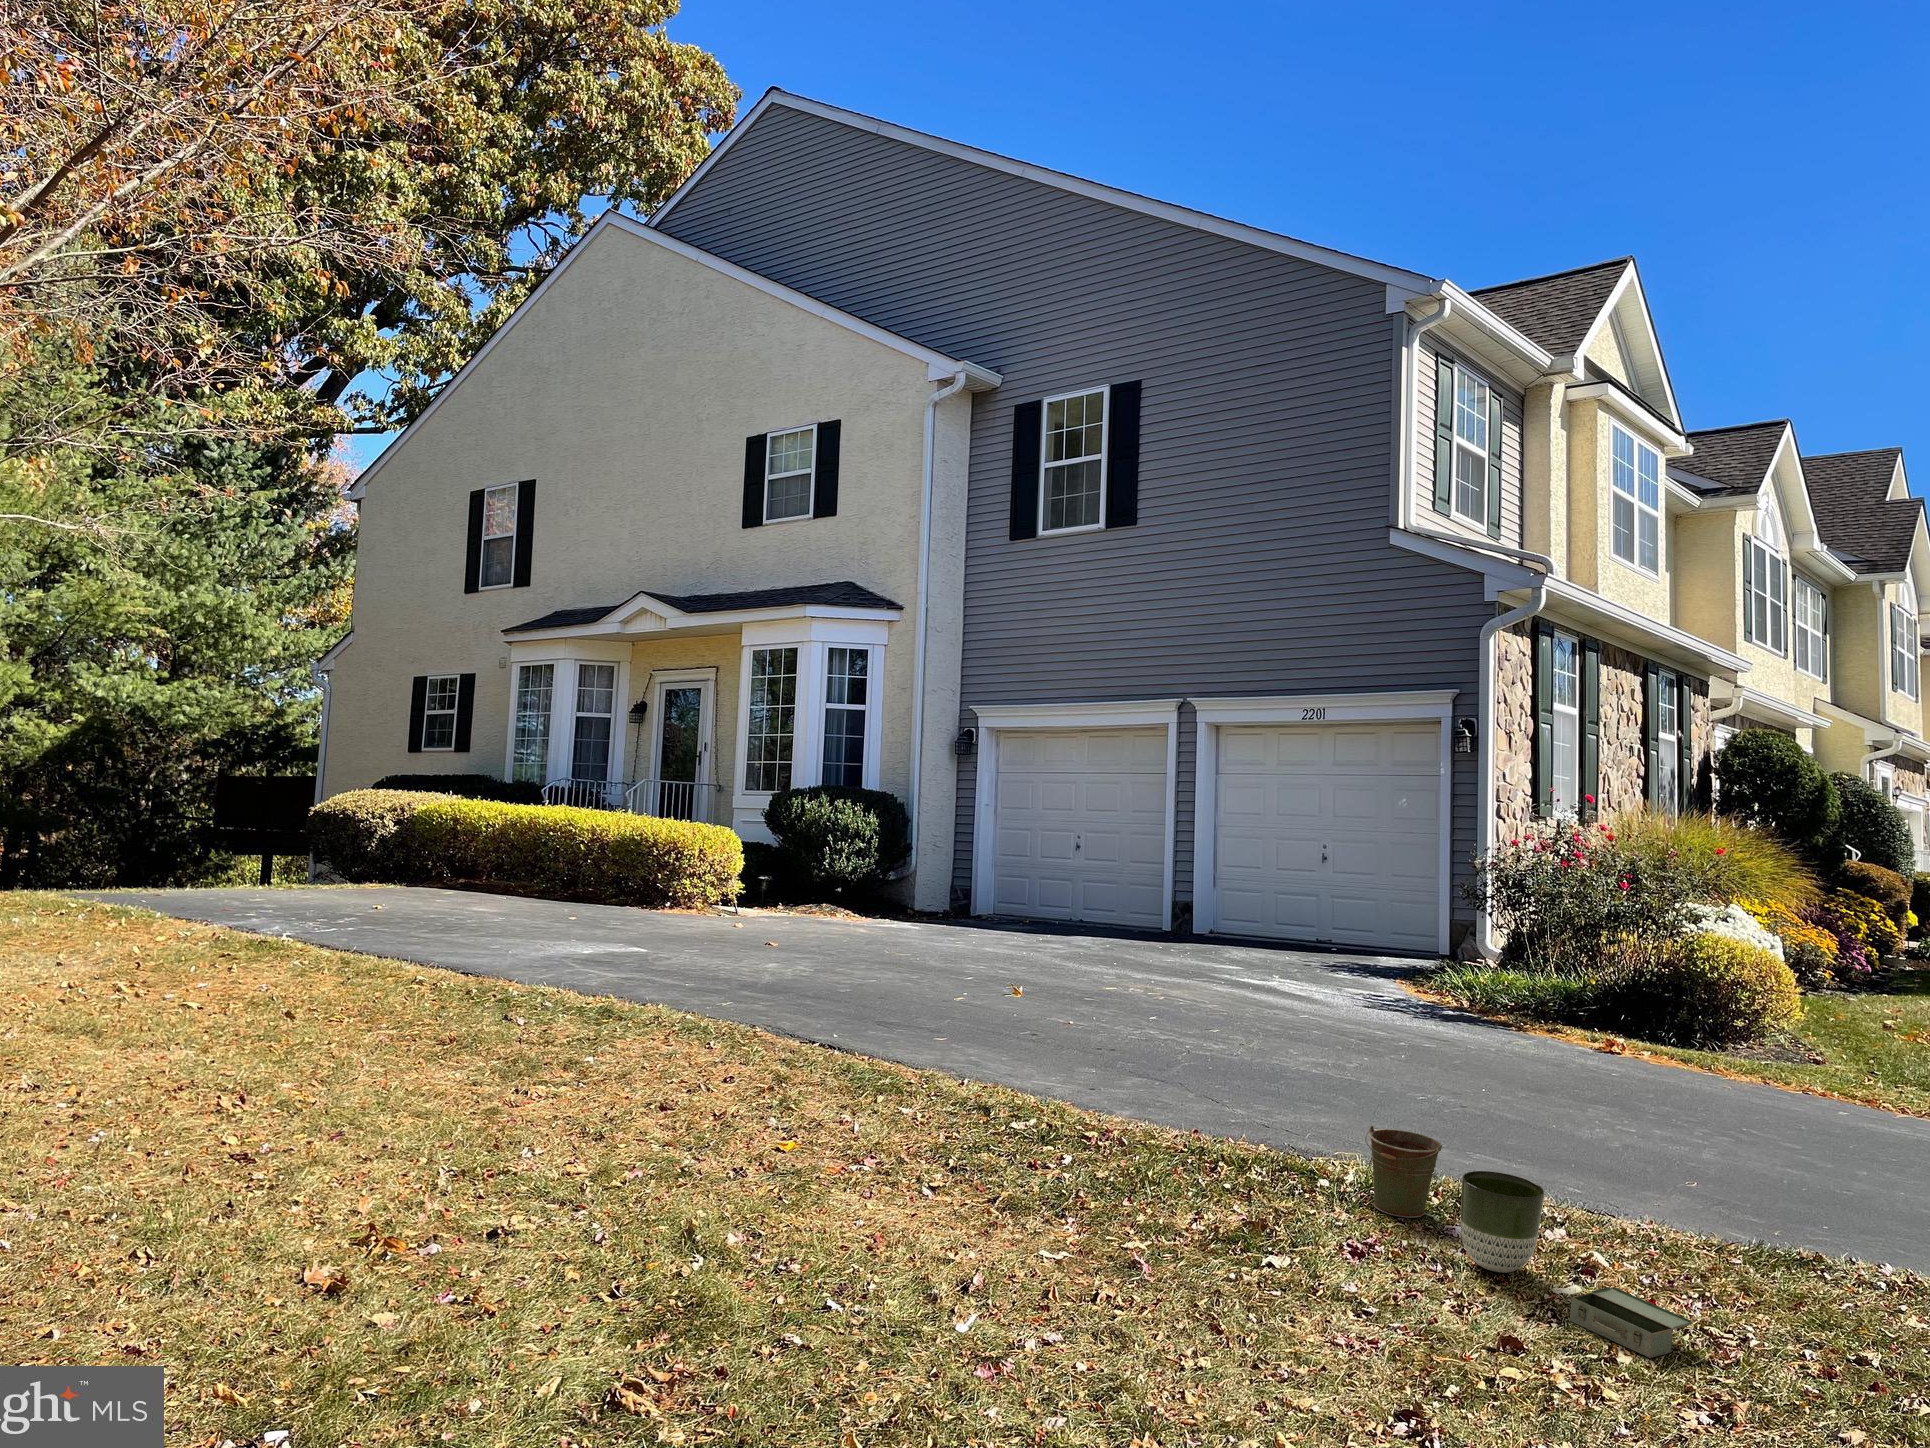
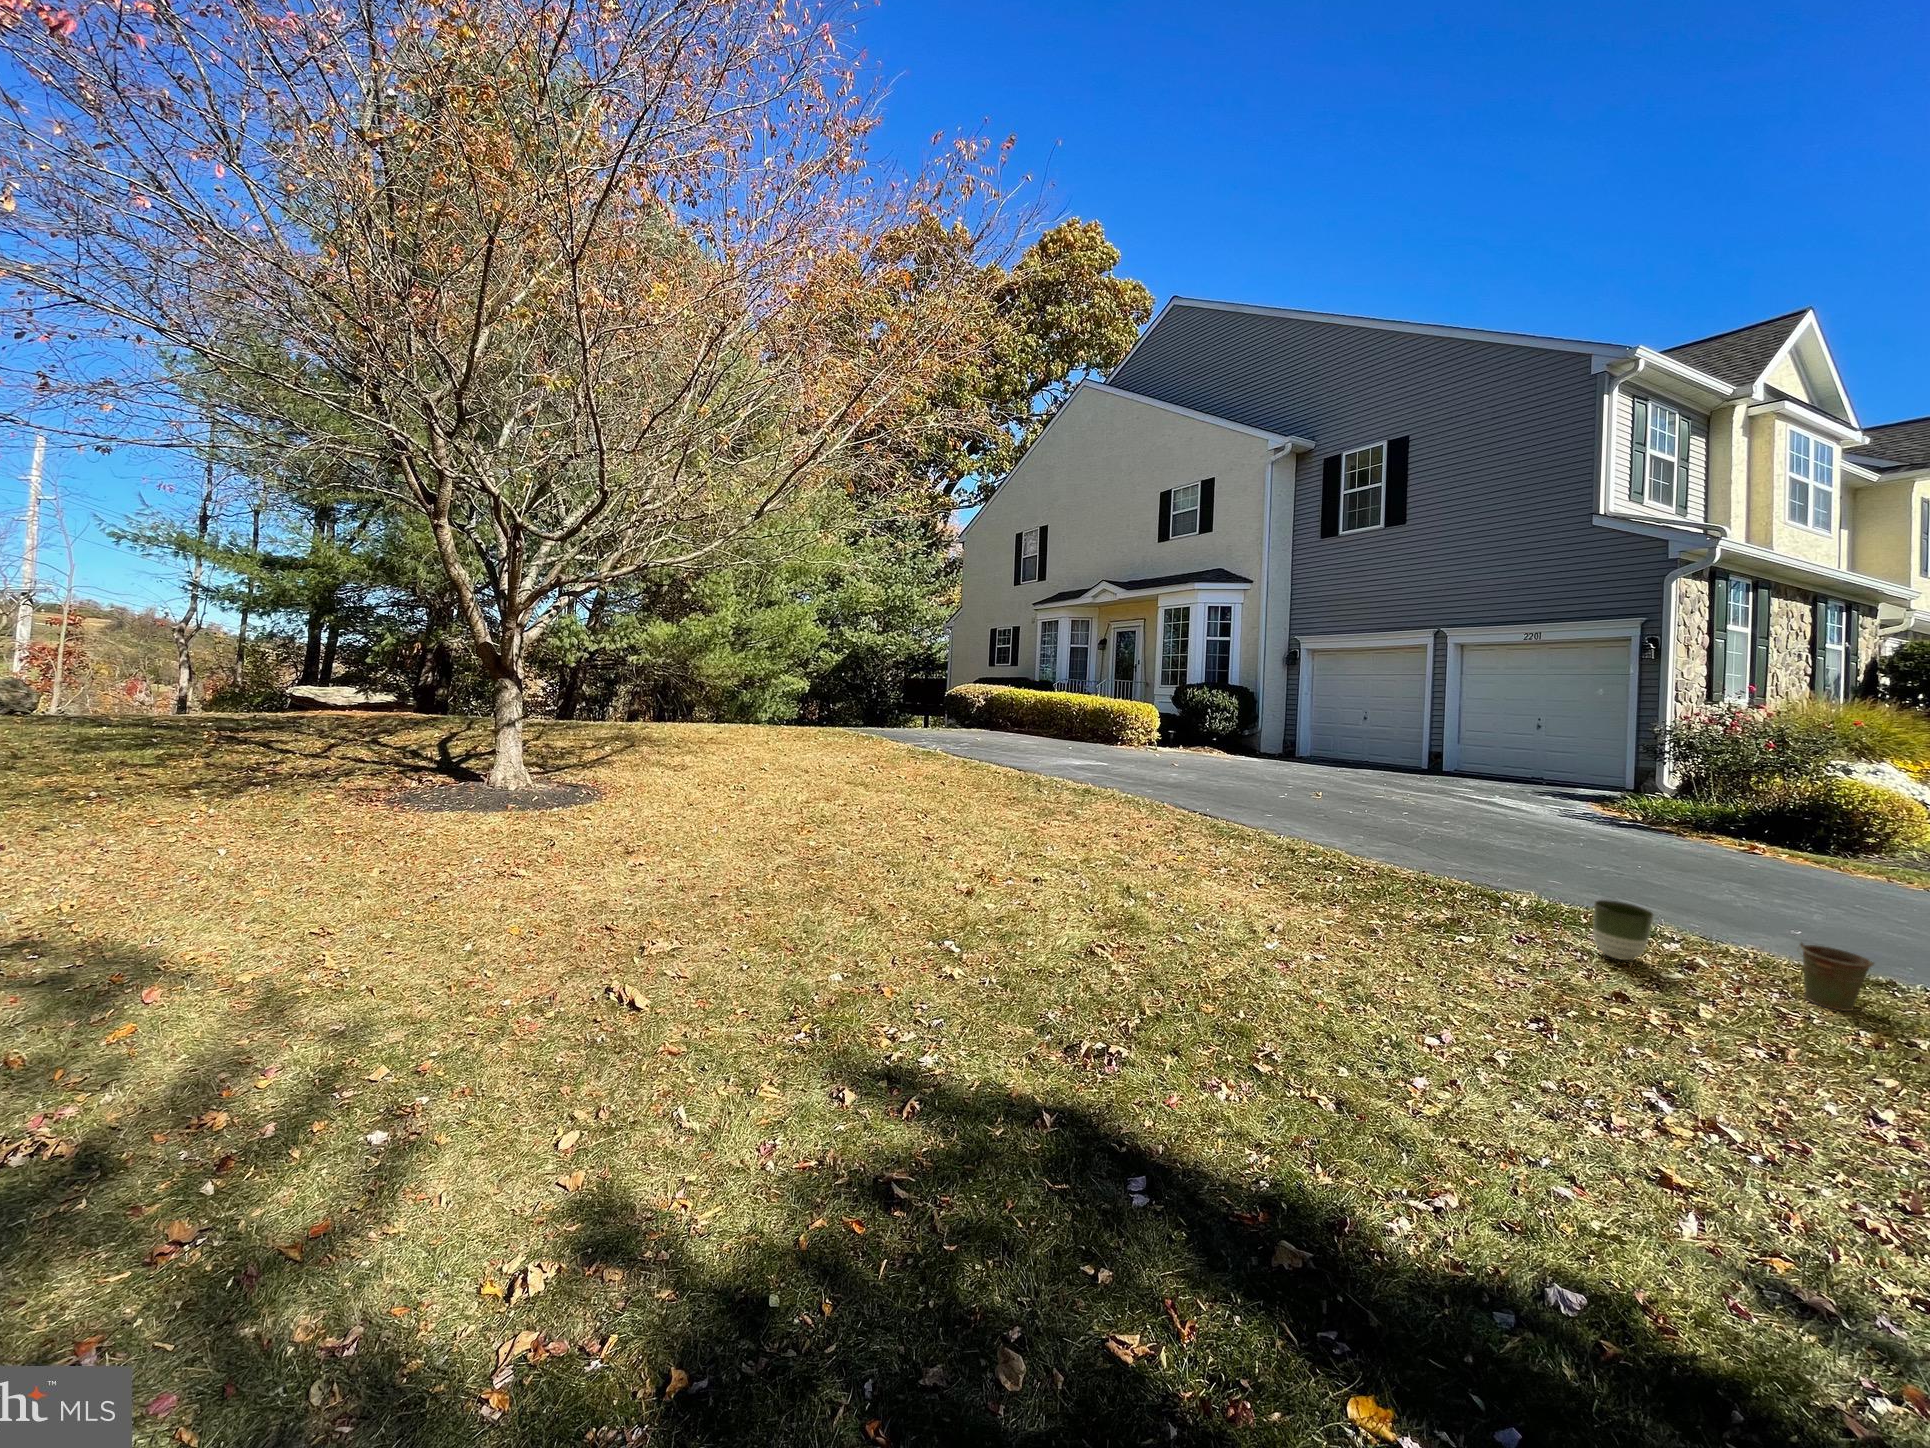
bucket: present [1365,1126,1442,1218] -> present [1800,943,1874,1011]
toolbox: present [1570,1287,1692,1358] -> none [1665,973,1757,1014]

